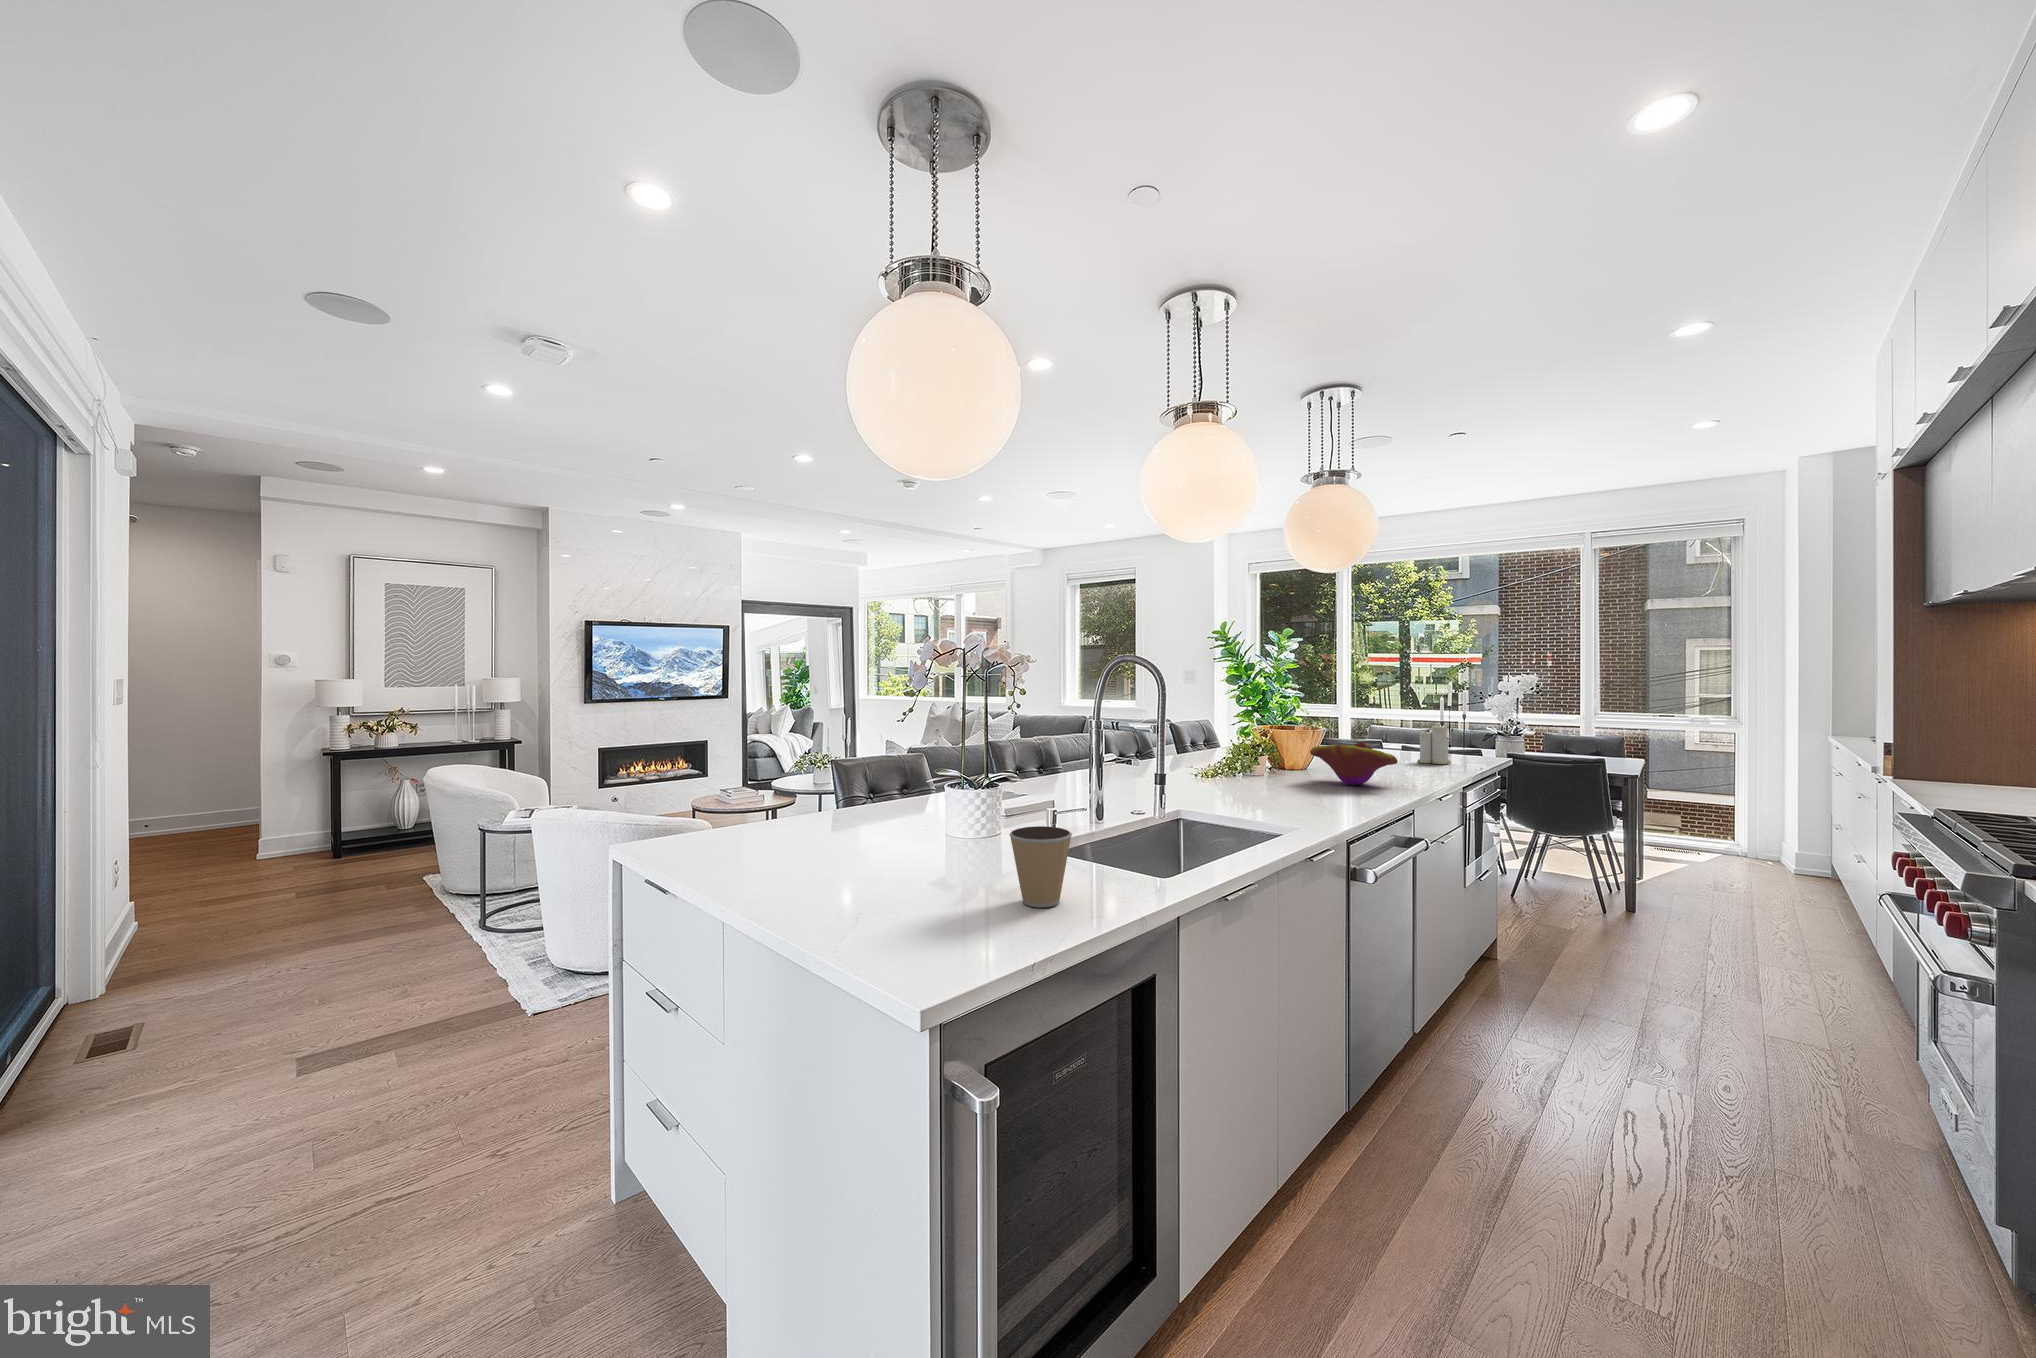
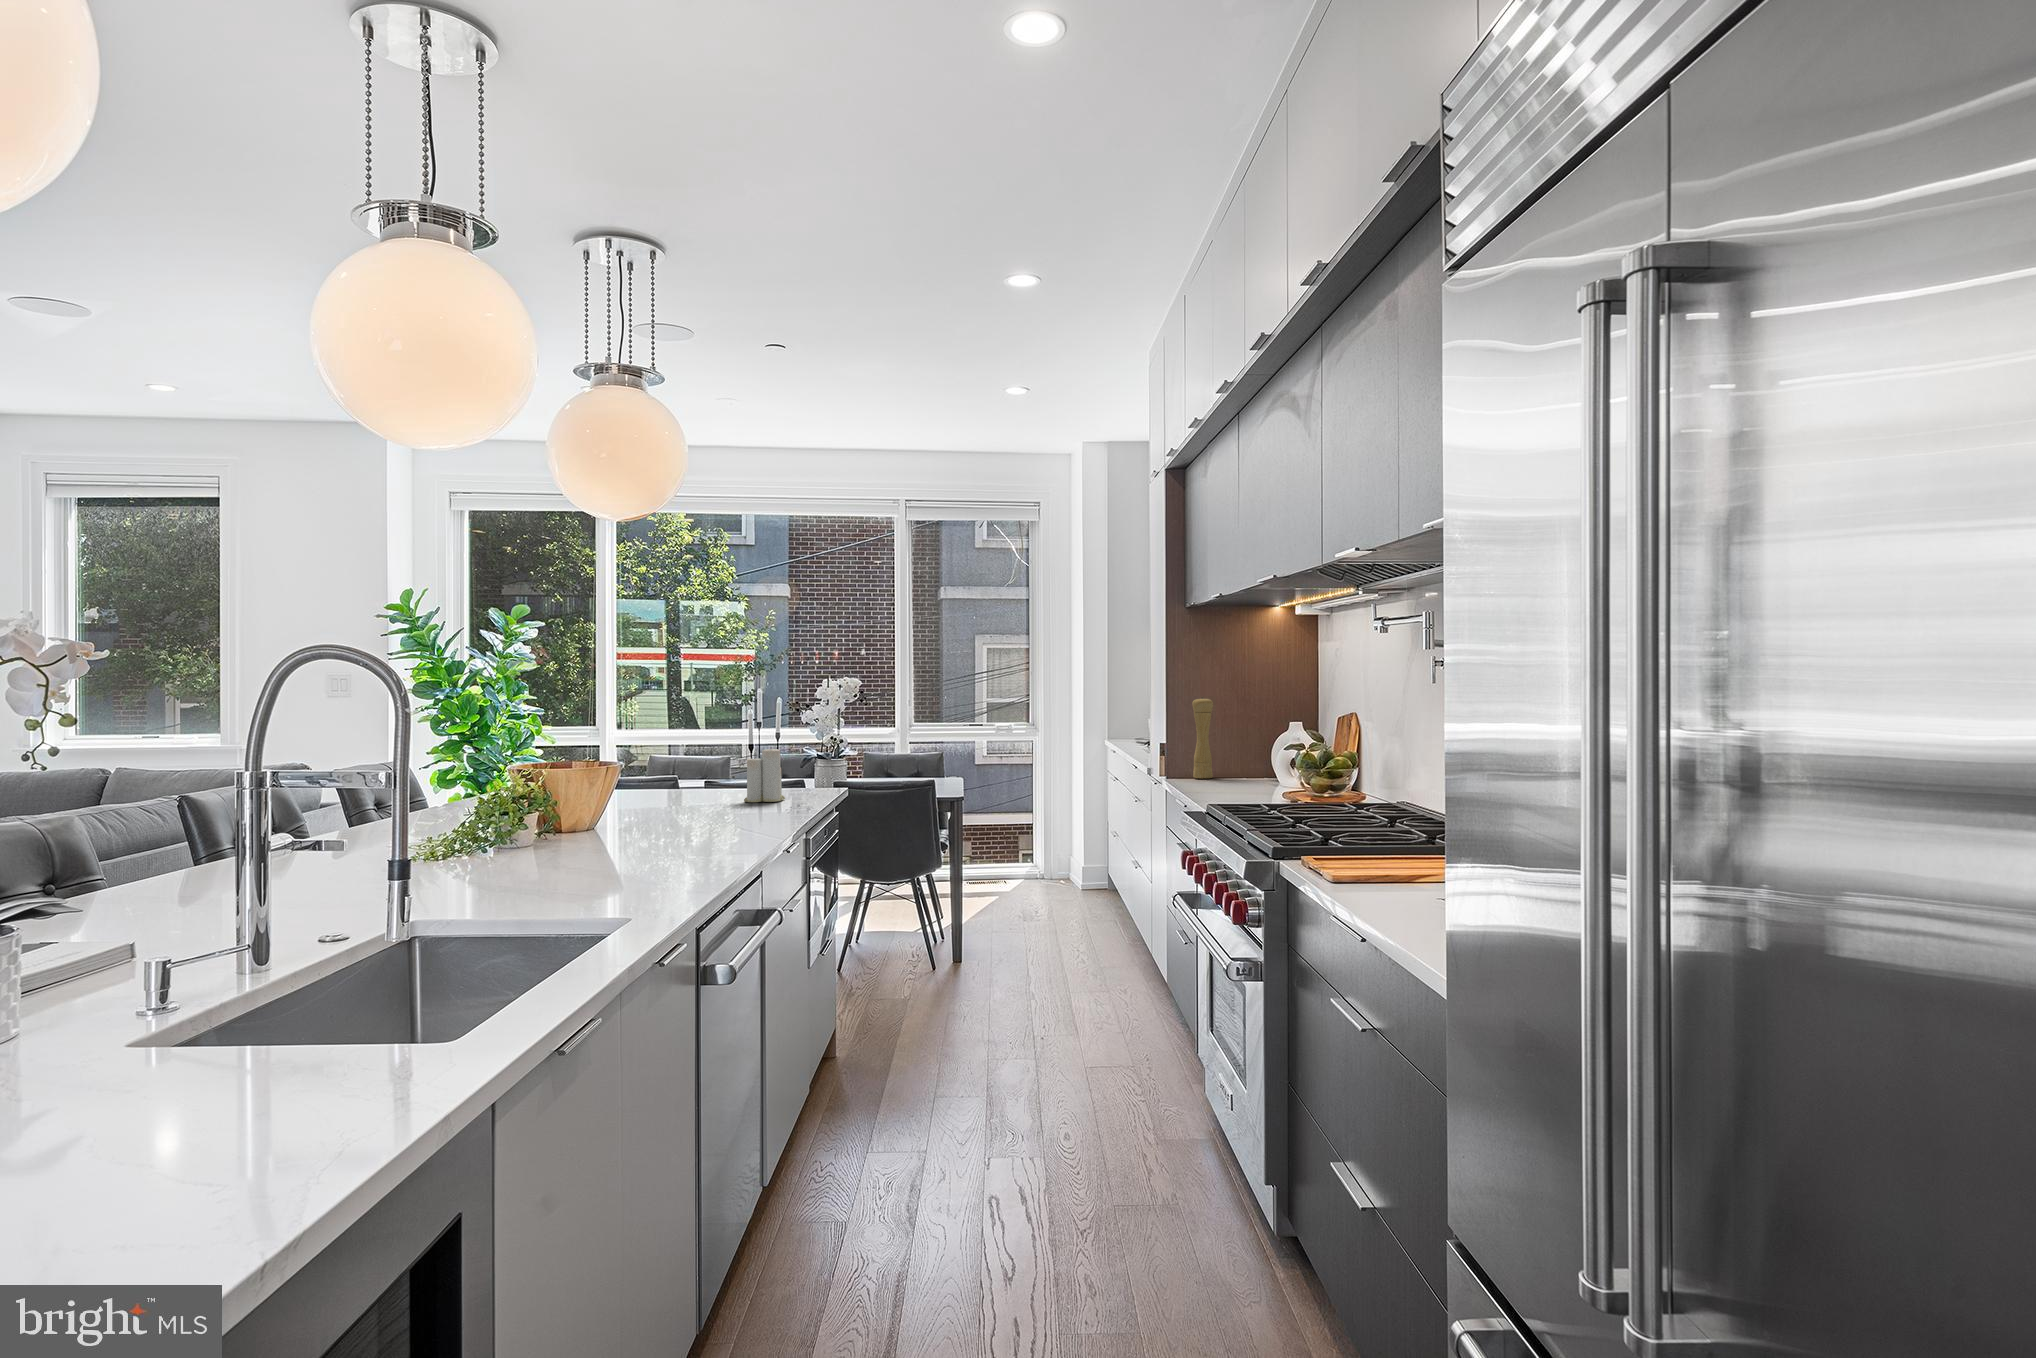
pepper mill: none [1942,697,1976,782] -> present [1192,697,1213,779]
decorative bowl: present [1310,742,1398,785] -> none [612,777,736,843]
coffee cup: present [1009,826,1072,907] -> none [107,992,272,1173]

